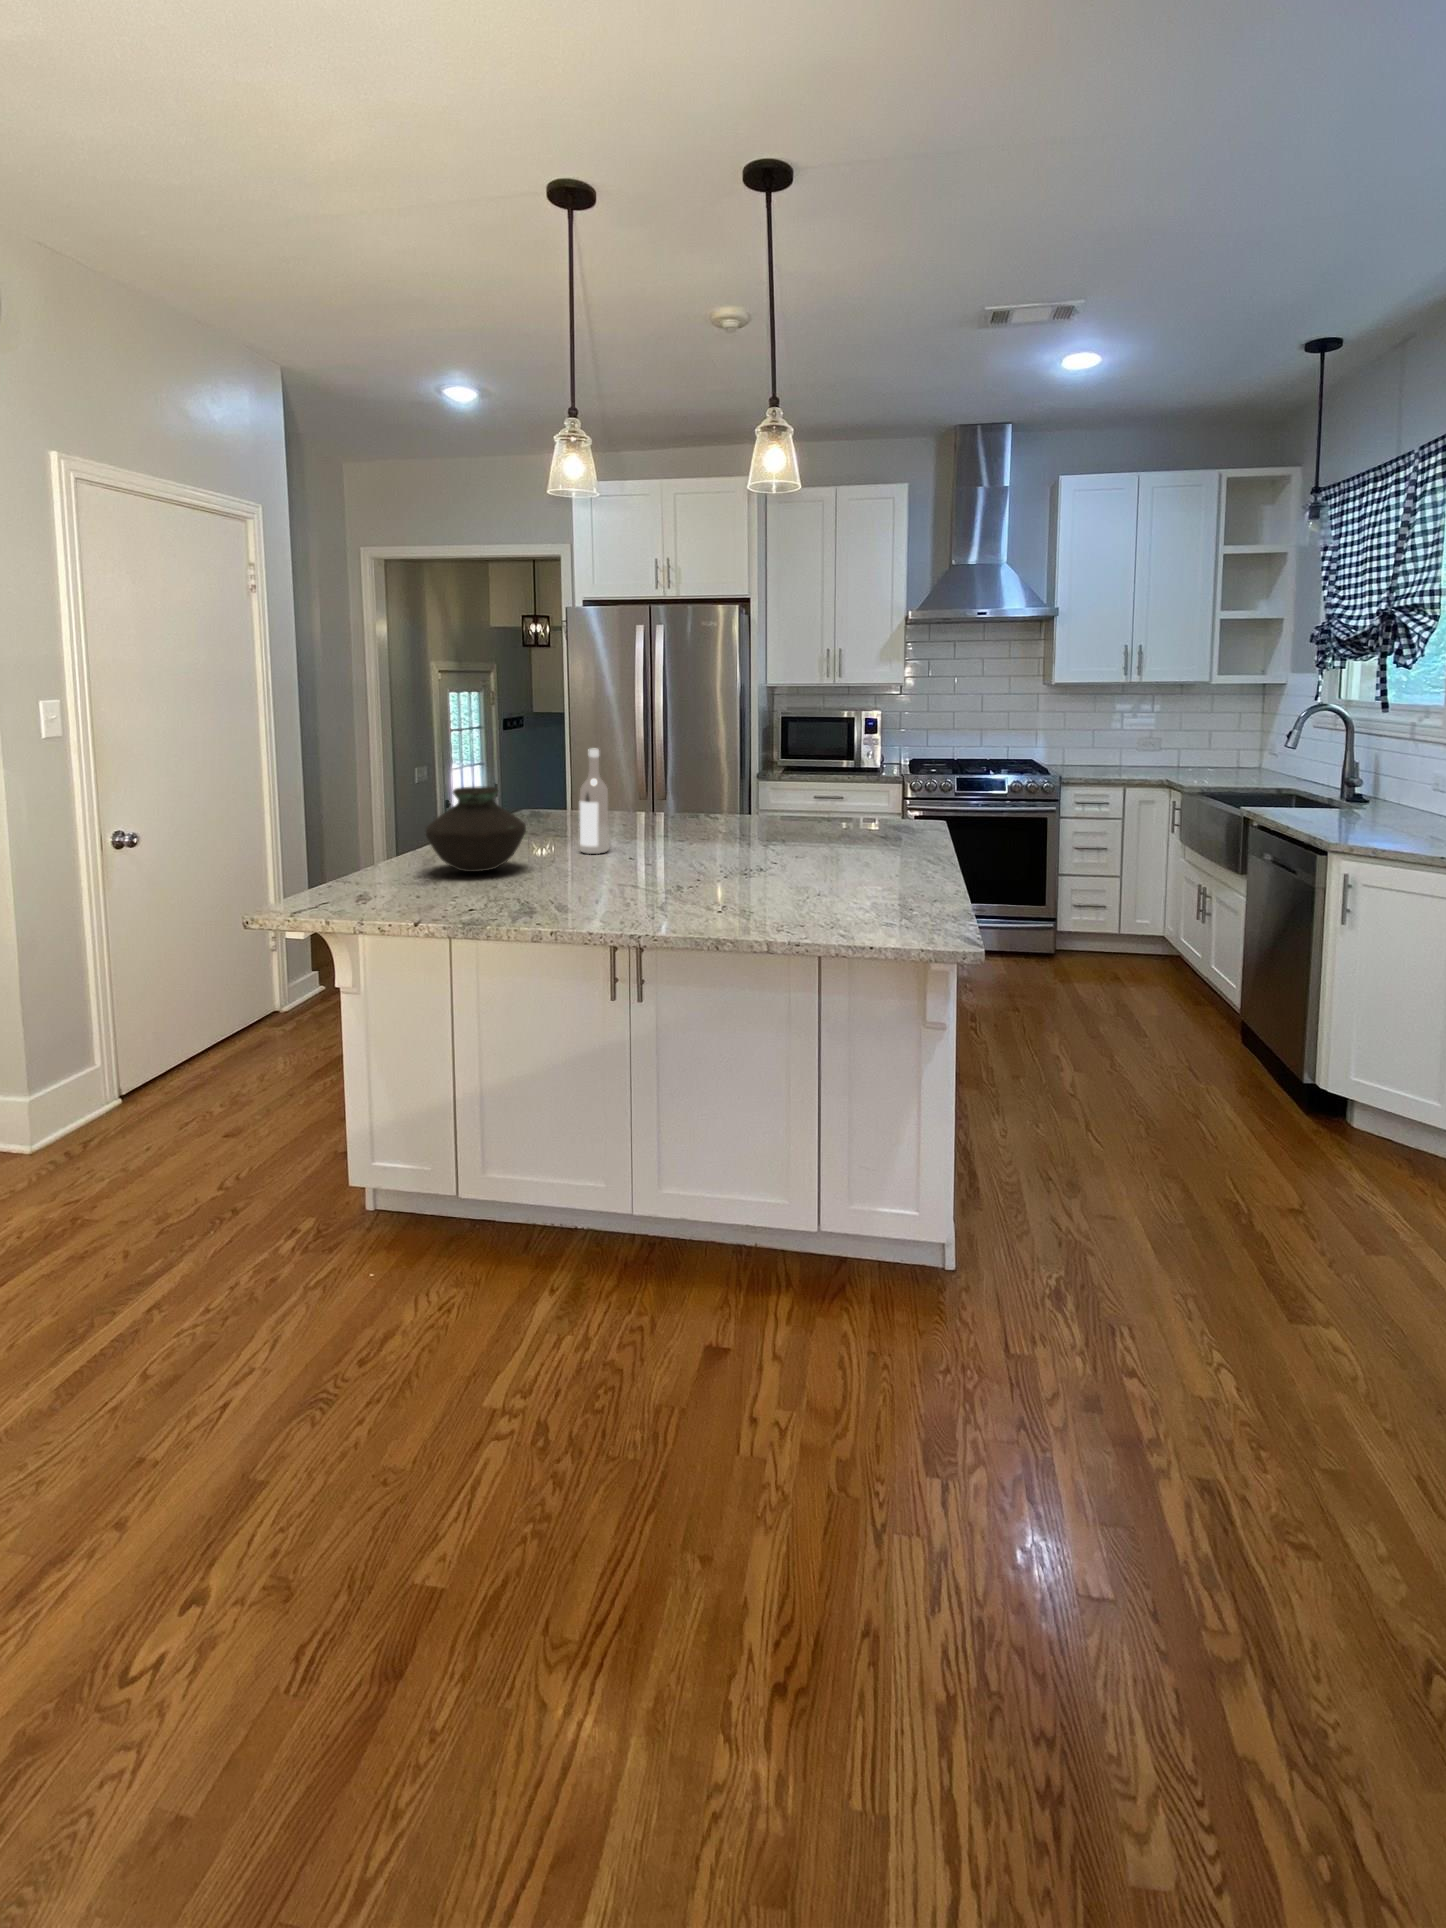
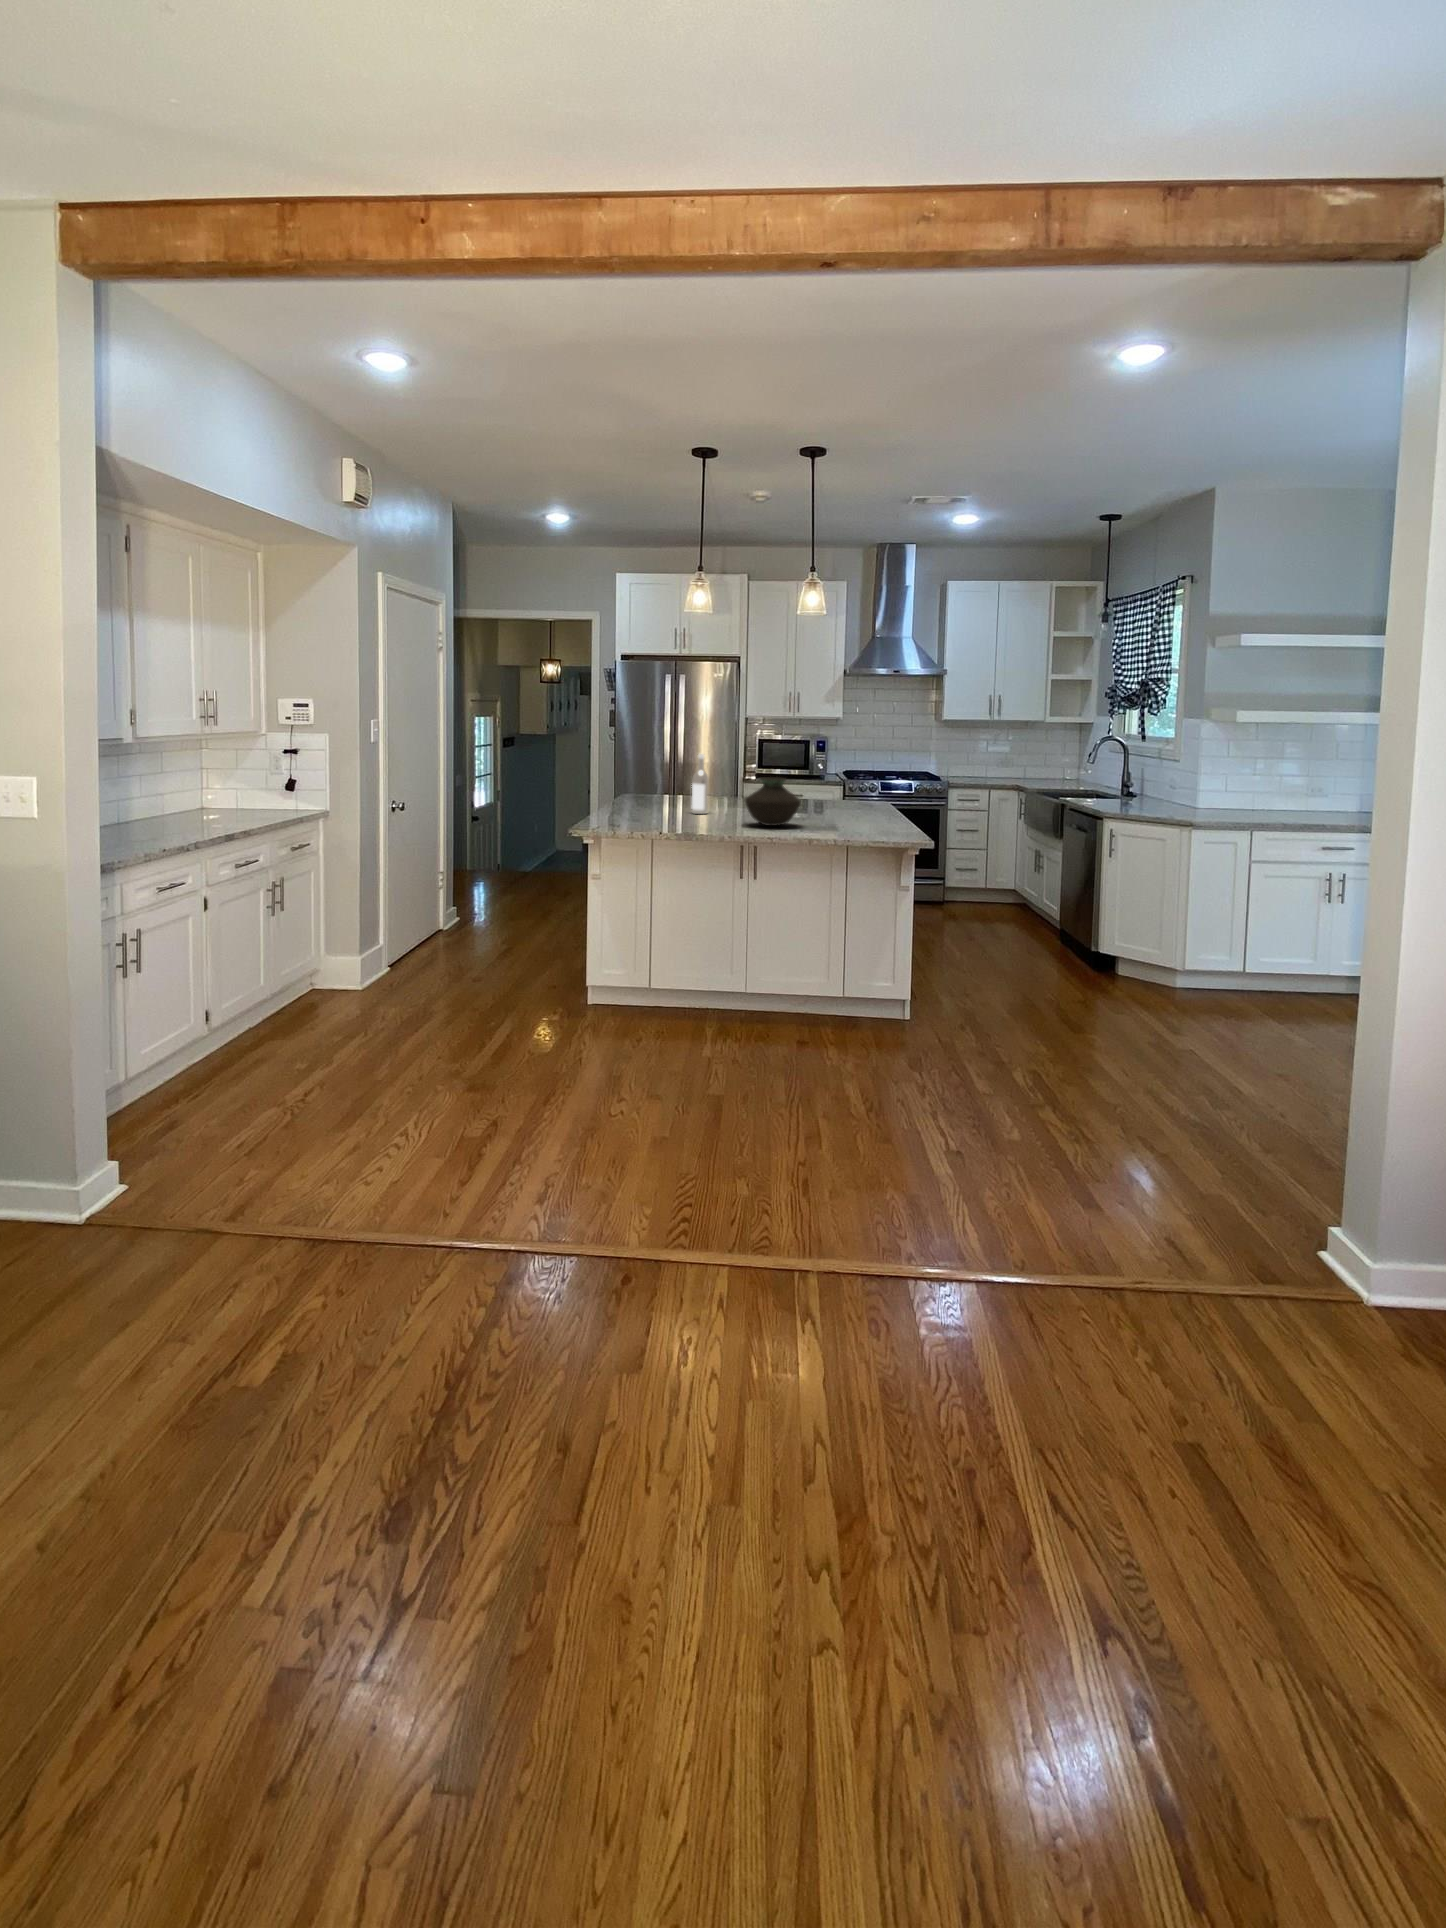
vase: present [426,786,526,872] -> present [745,777,801,826]

